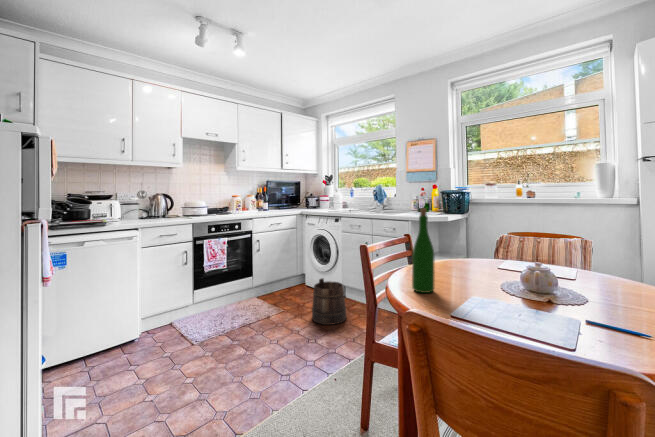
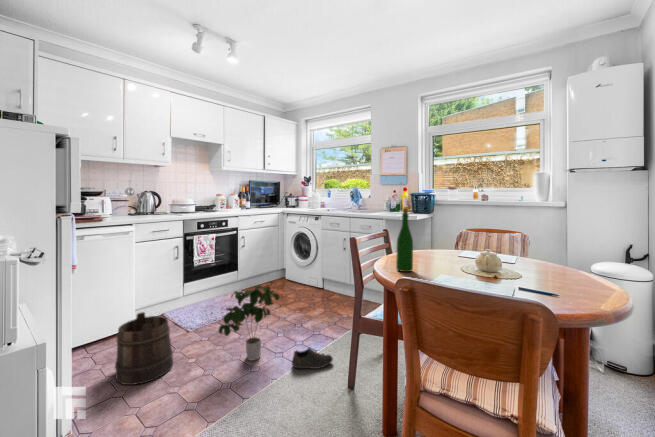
bucket: present [312,278,346,325] -> present [115,312,173,385]
potted plant: none [213,297,285,383] -> present [218,285,279,360]
shoe: none [295,372,344,398] -> present [292,348,333,369]

